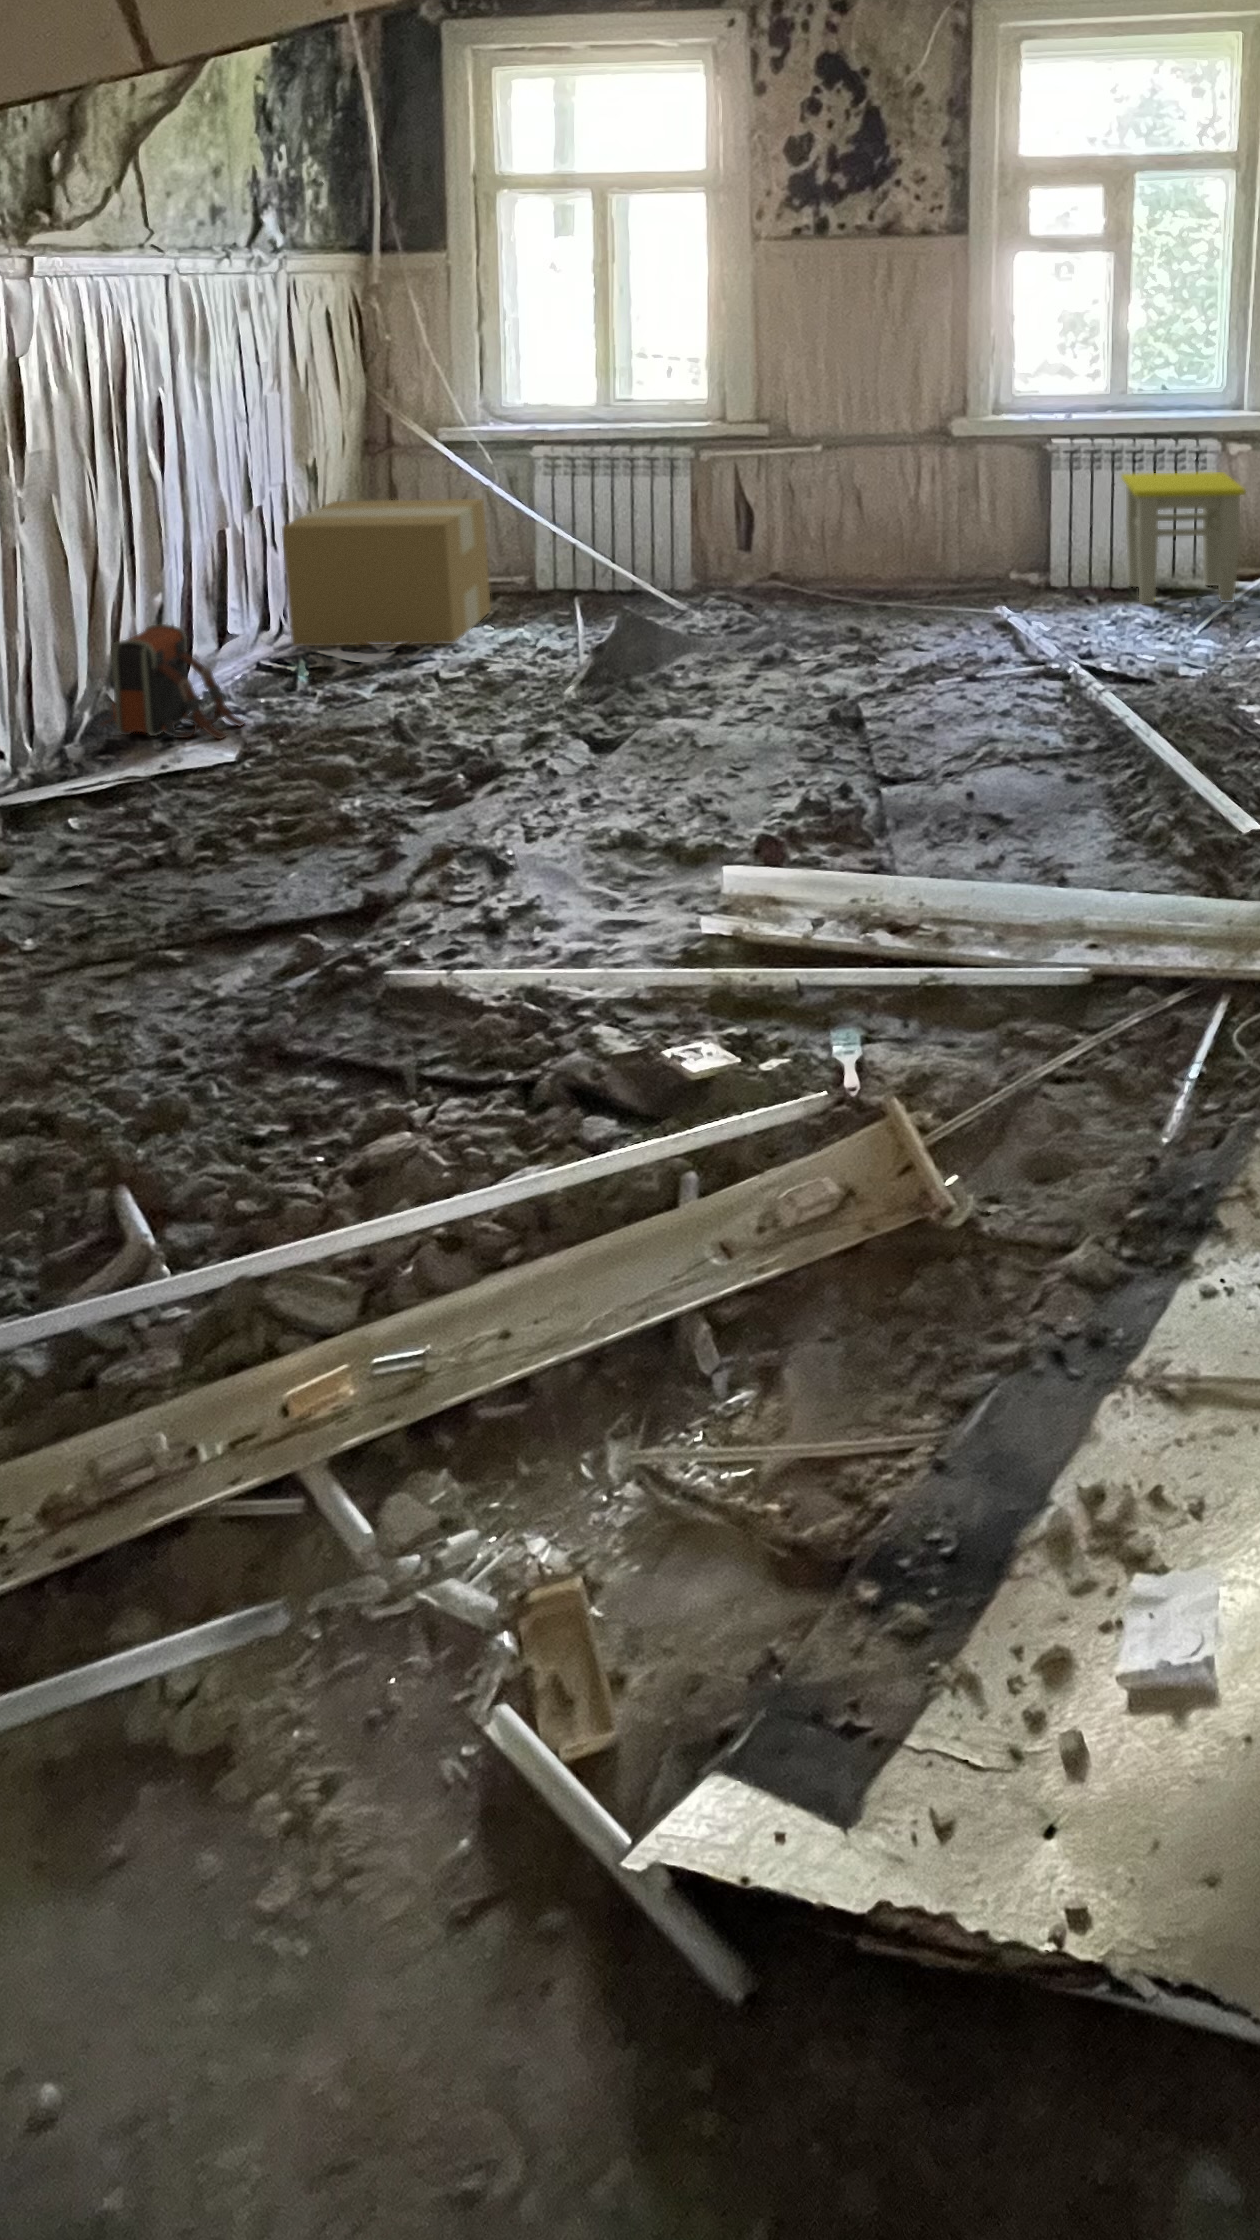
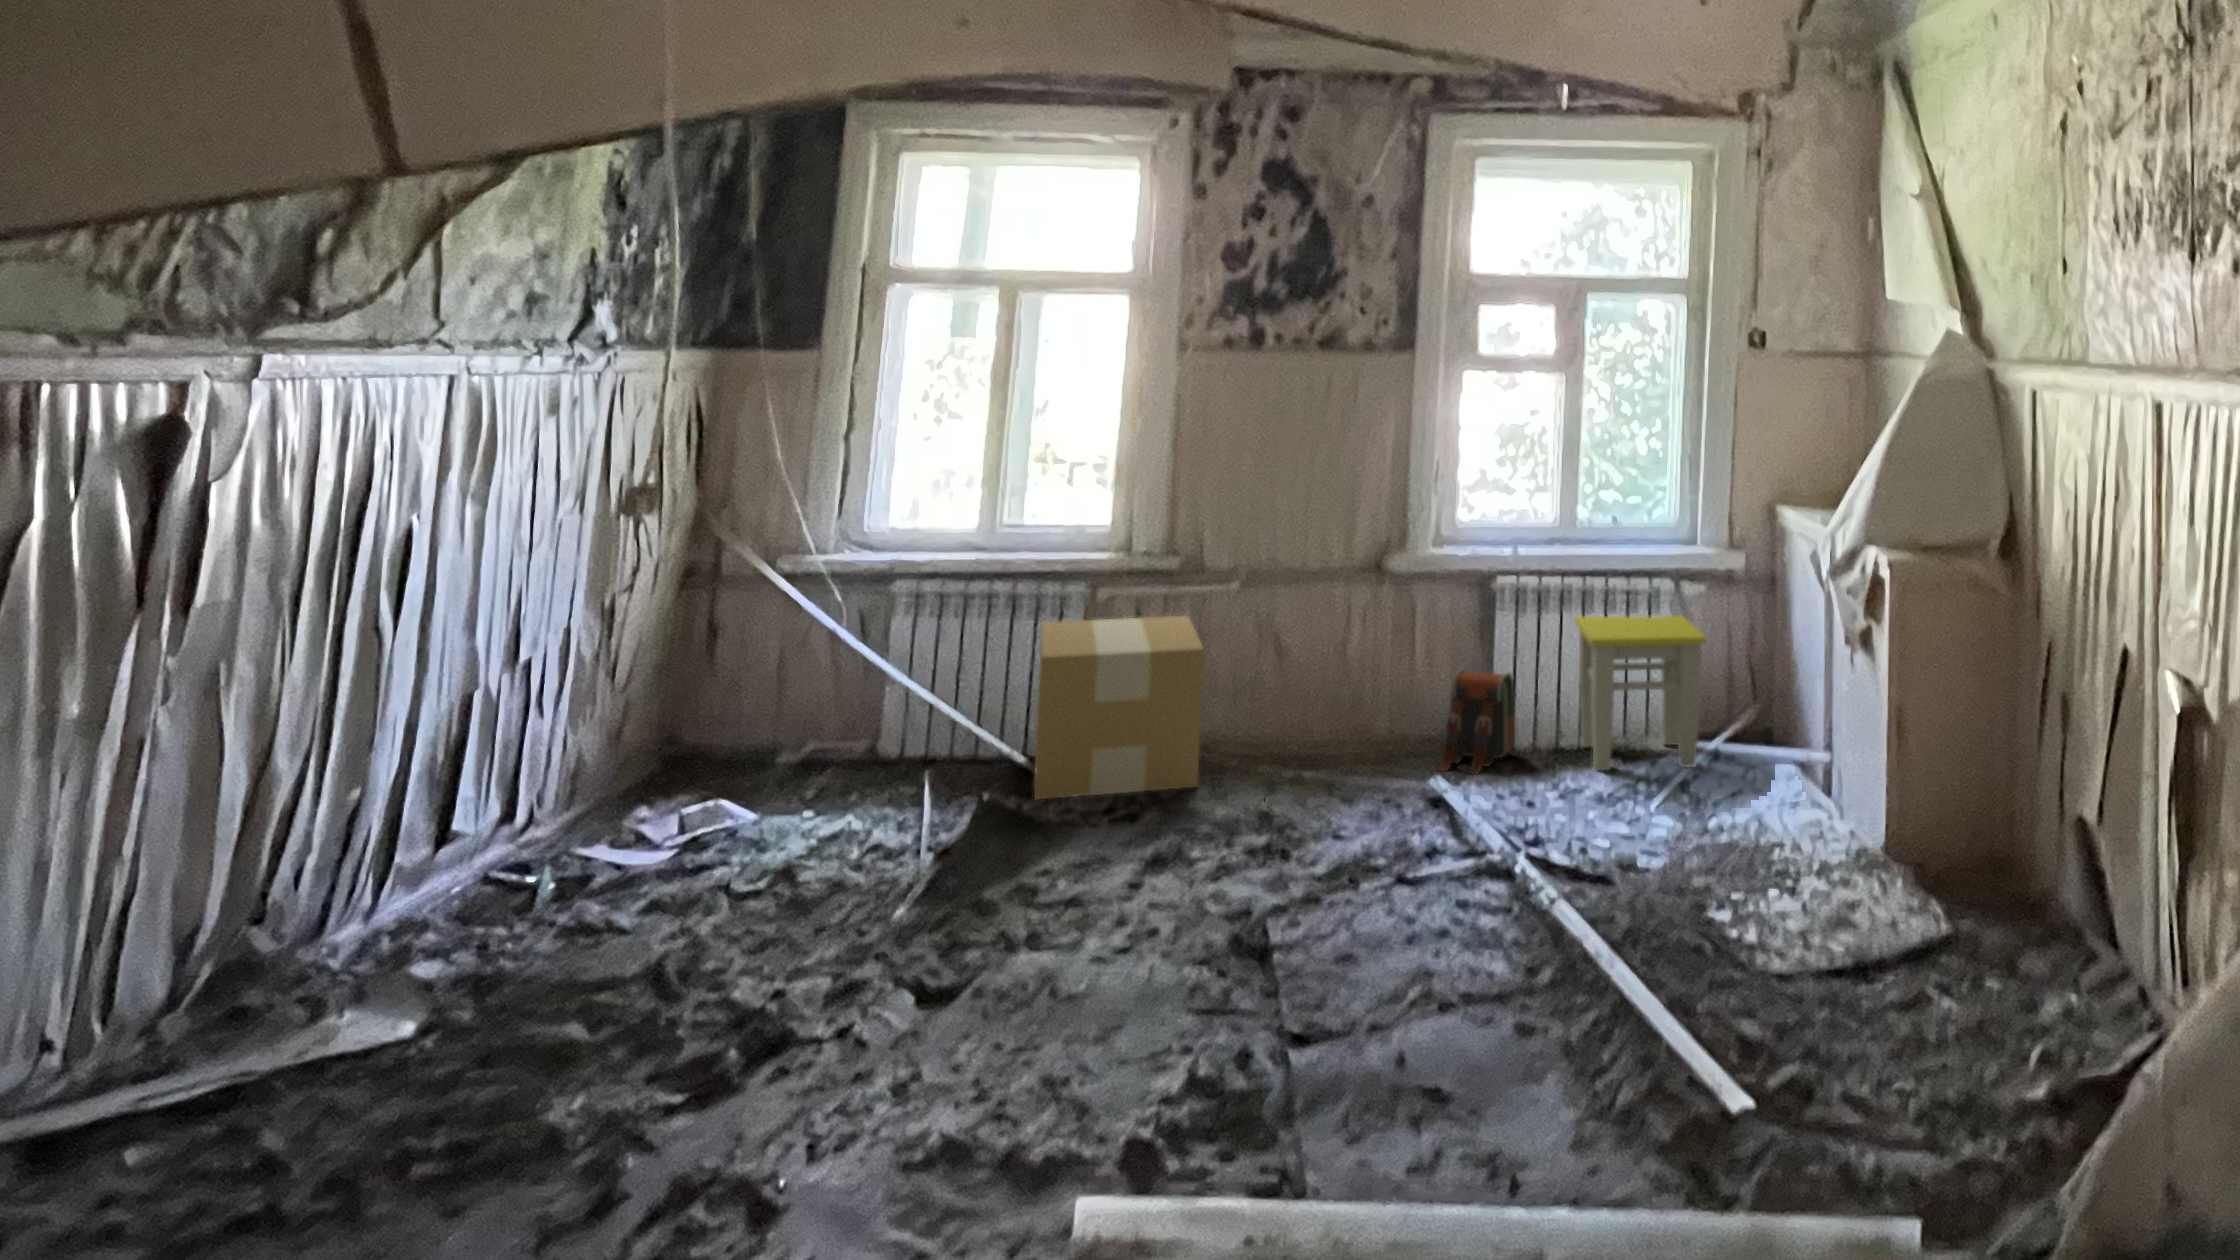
cardboard box: present [282,499,491,646] -> present [1034,616,1204,800]
backpack: present [101,624,246,739] -> present [1438,669,1515,775]

